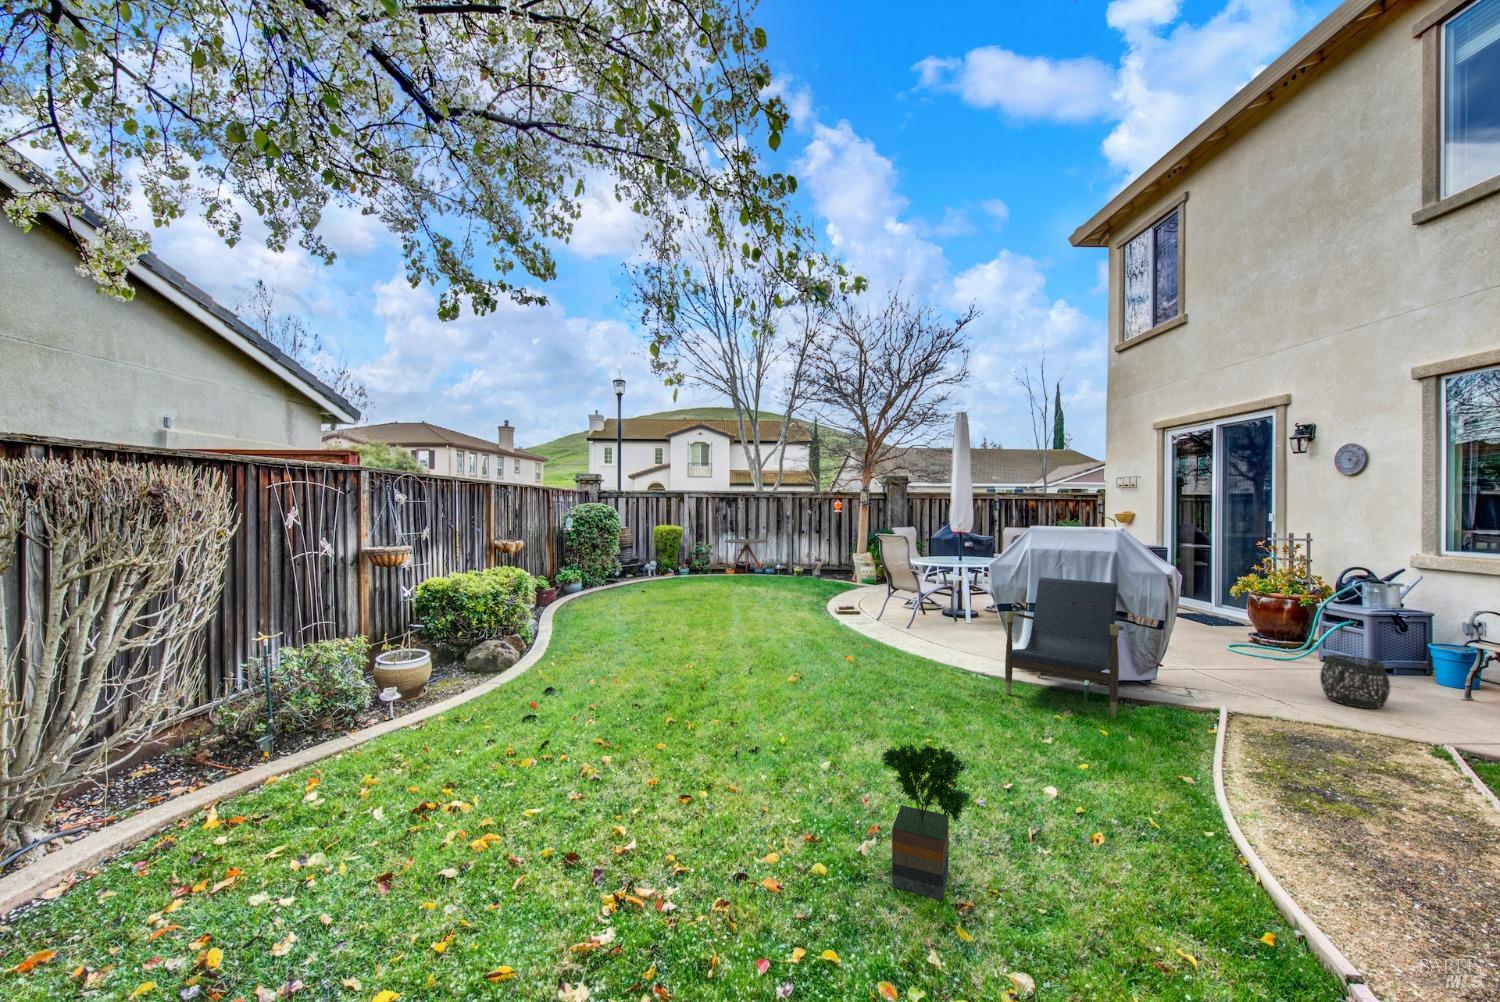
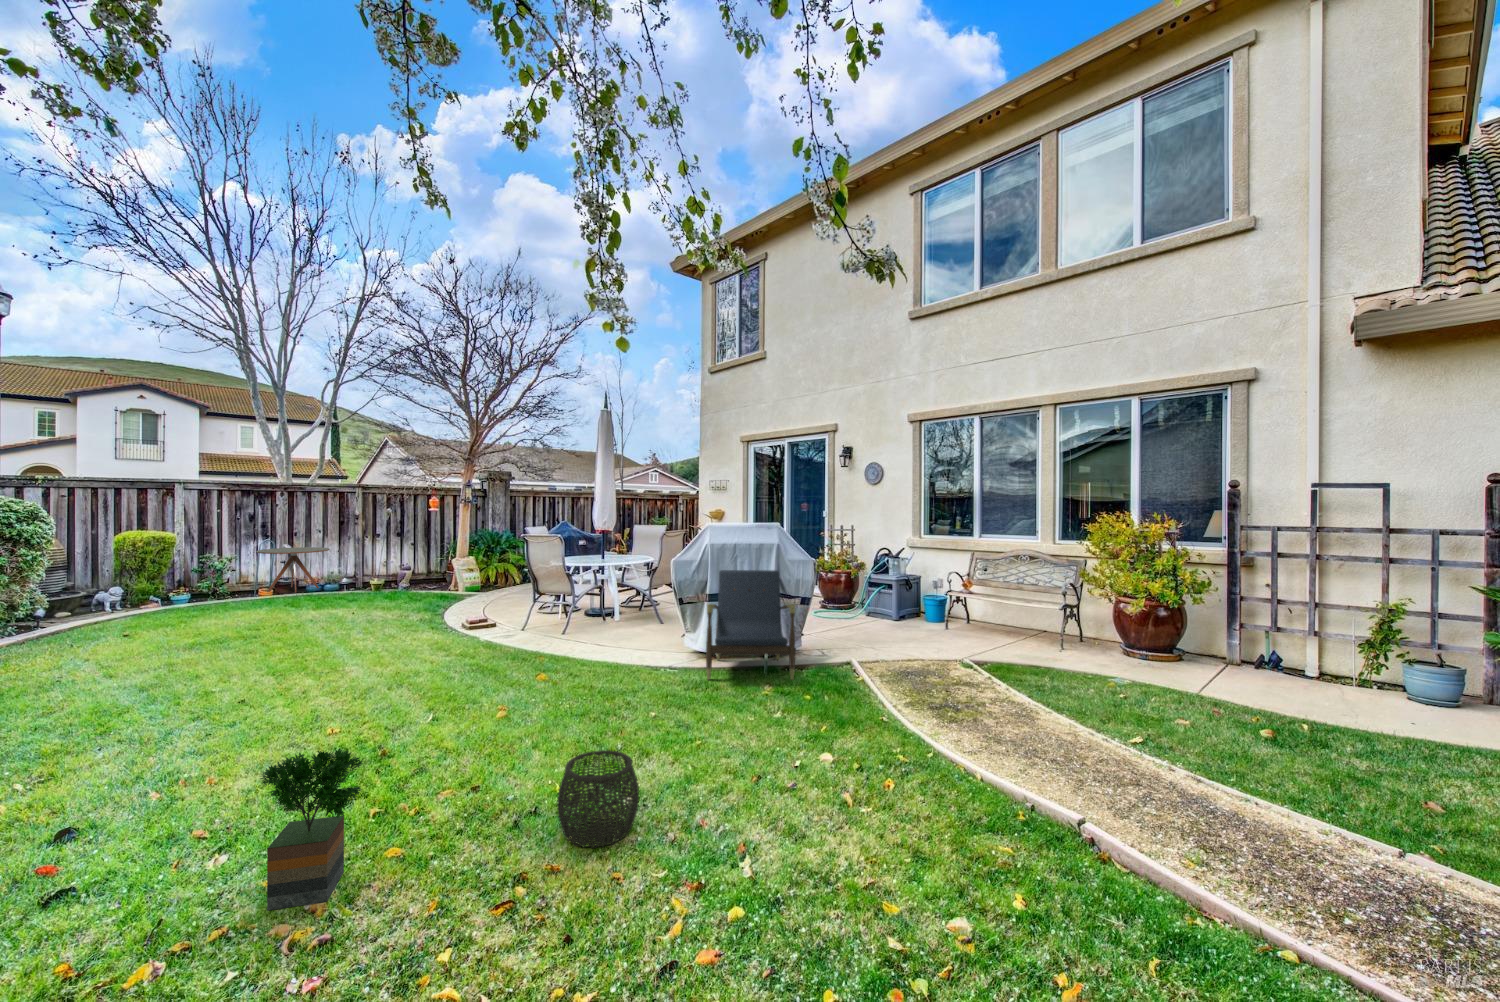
woven basket: present [1320,655,1390,709] -> present [557,750,639,848]
potted tree: present [881,743,971,900] -> present [260,748,363,911]

